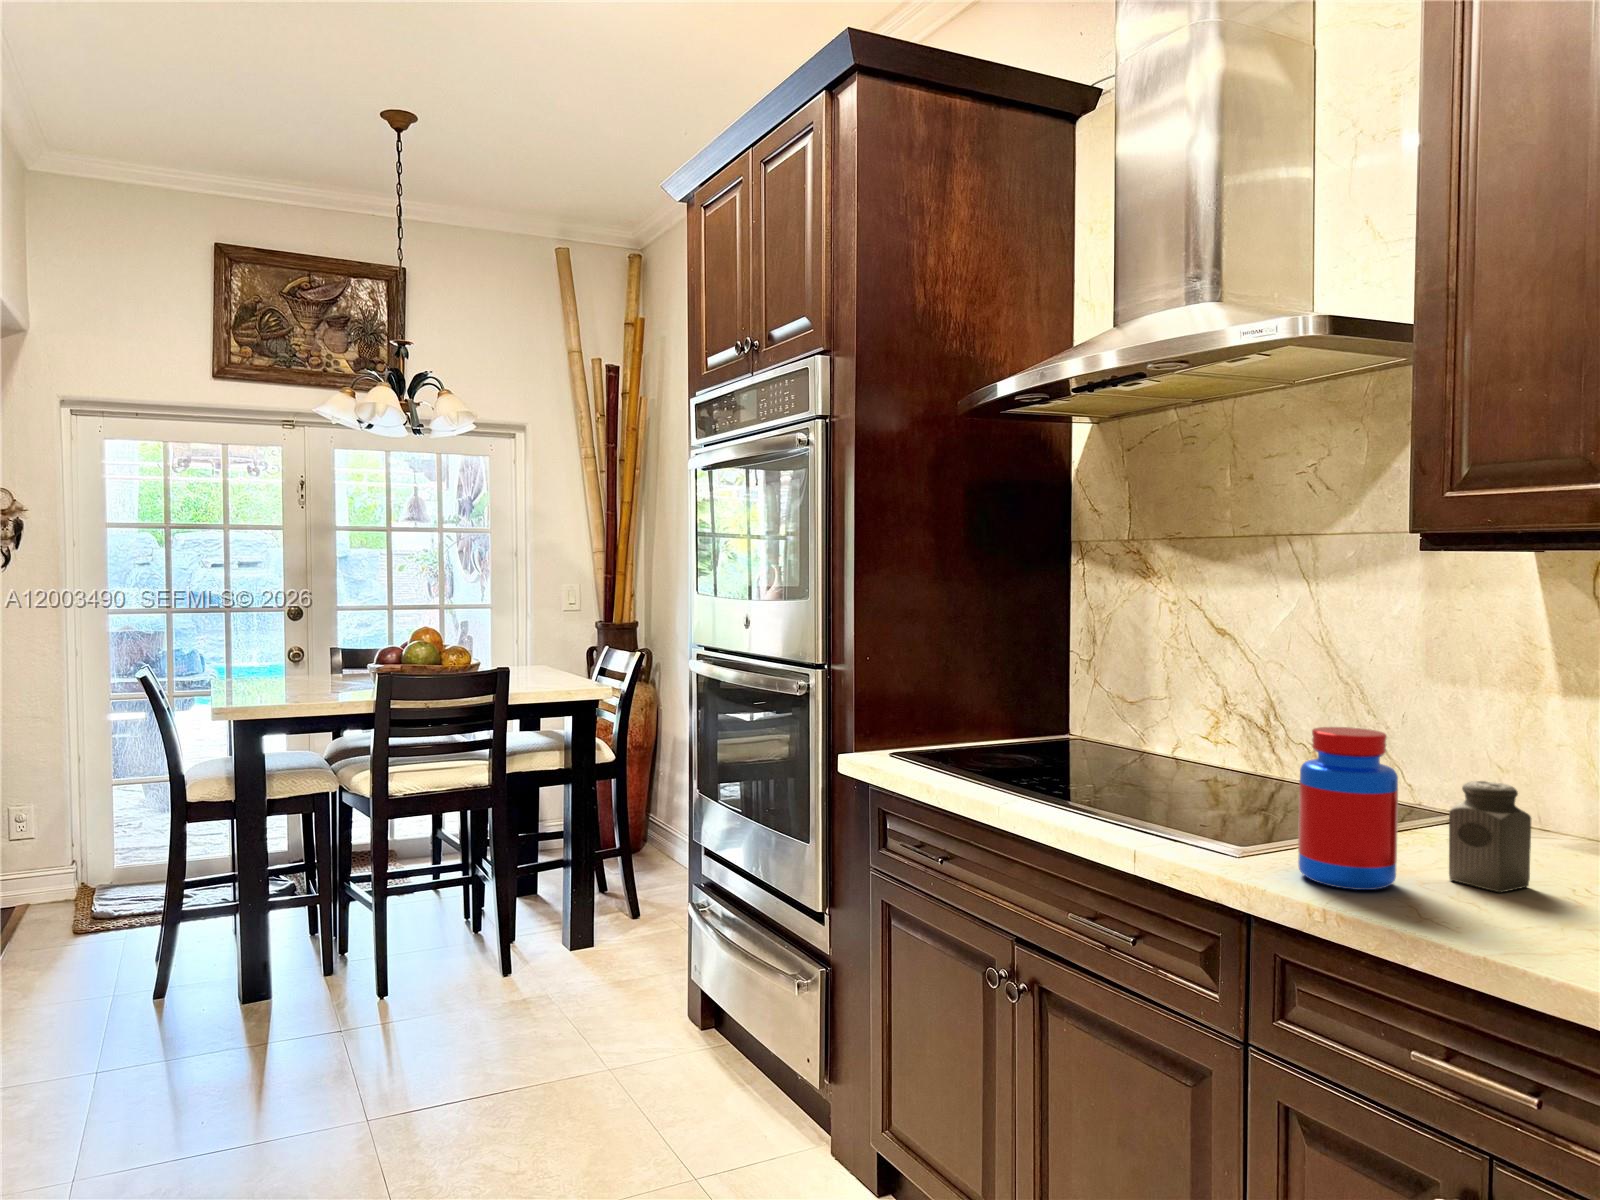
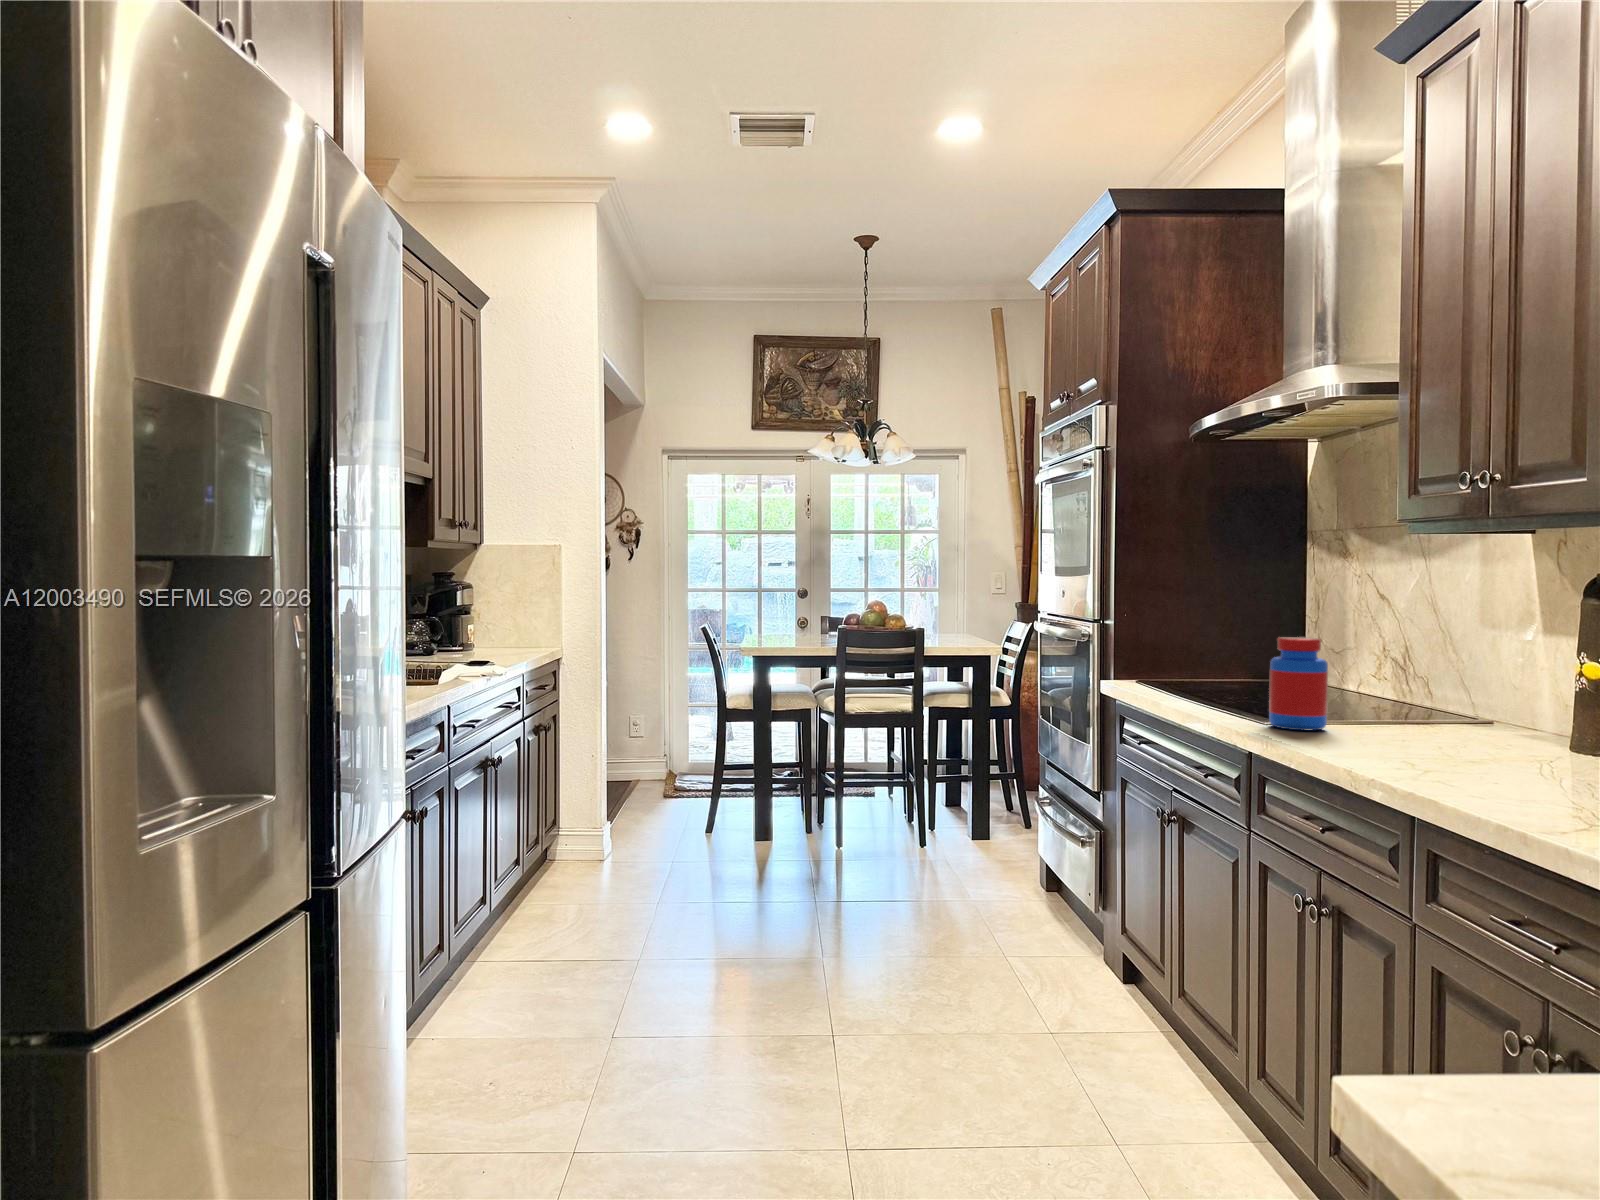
salt shaker: present [1449,781,1531,893] -> none [1371,673,1420,738]

